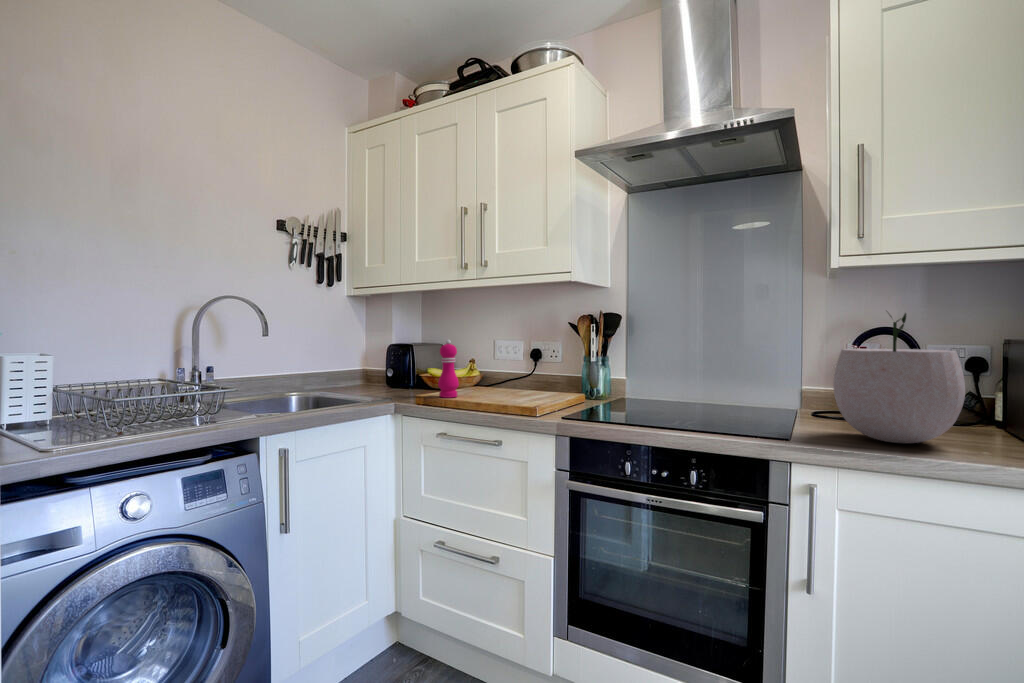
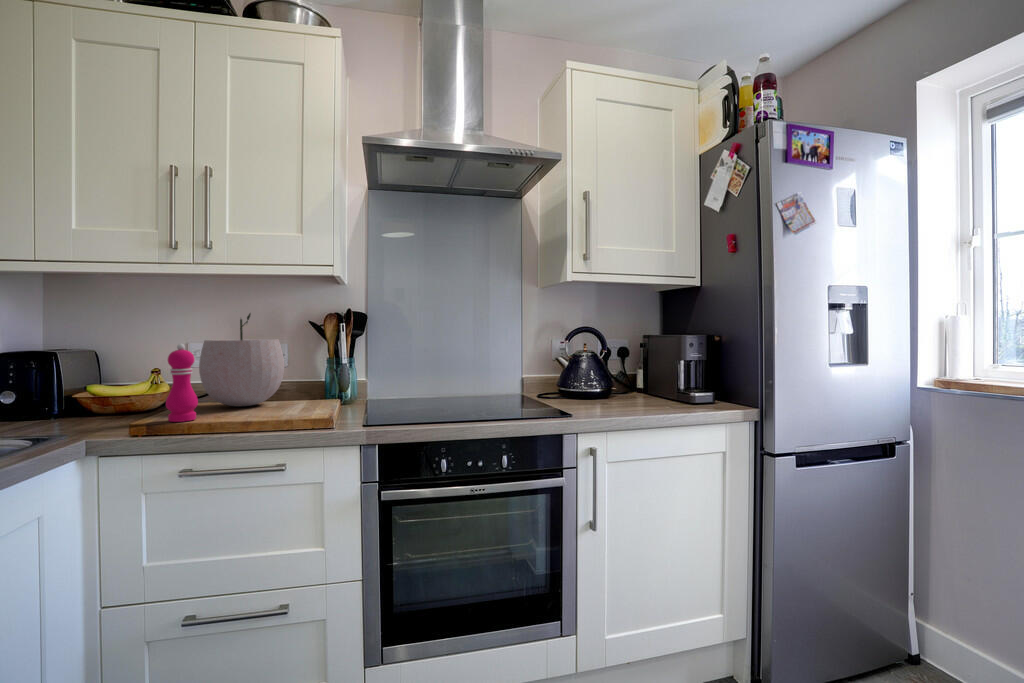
plant pot: present [833,313,965,443] -> present [199,314,284,407]

